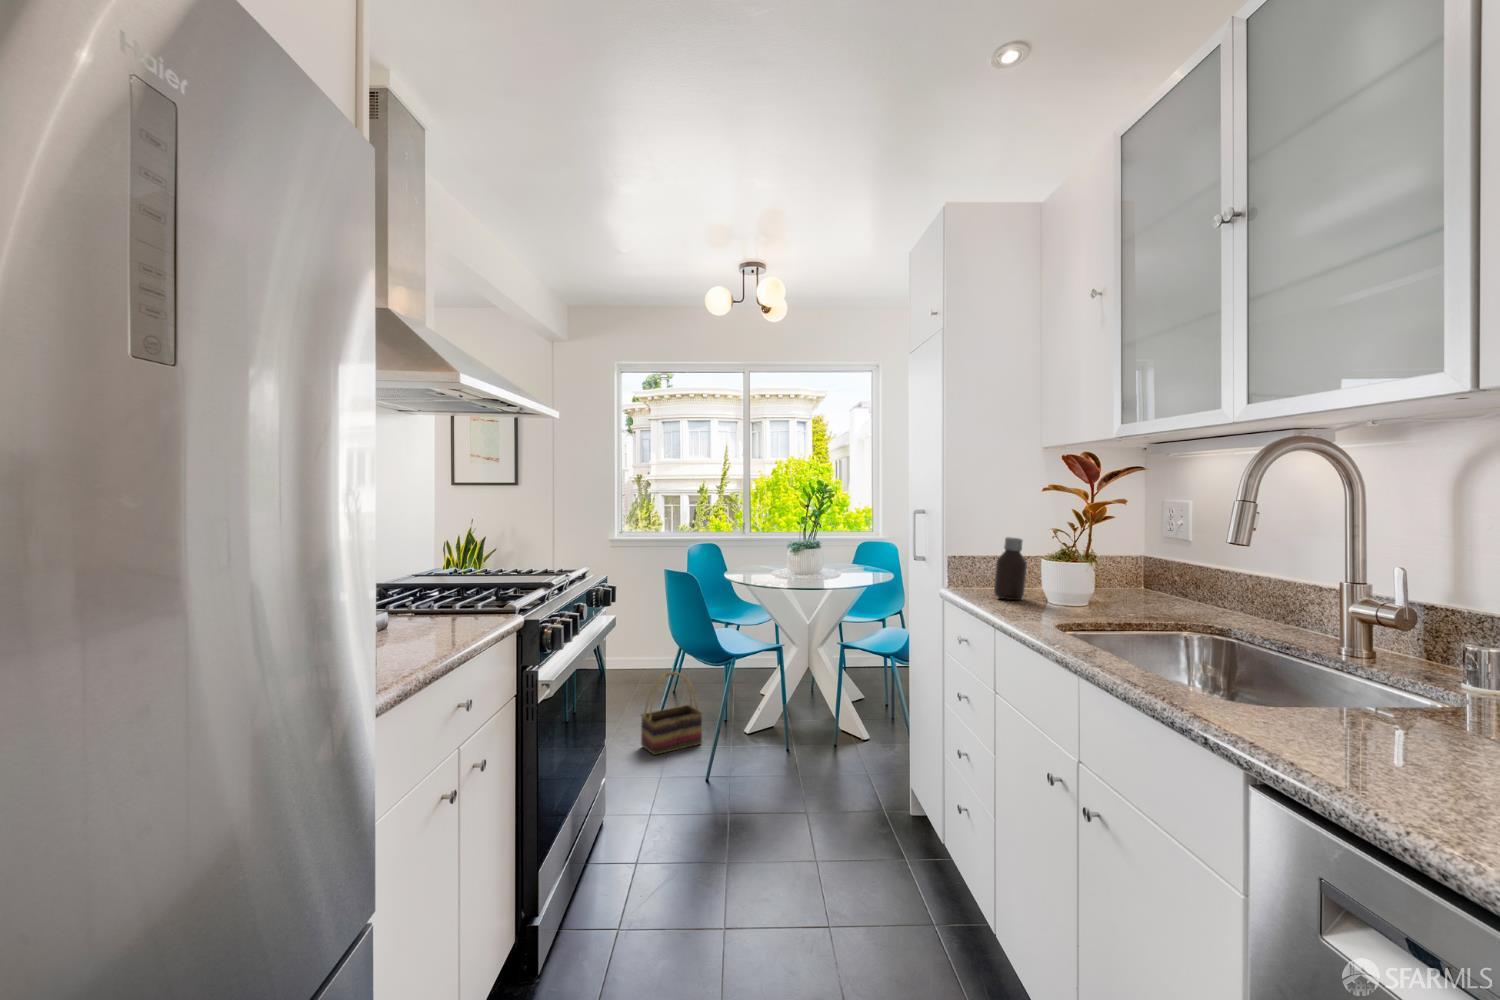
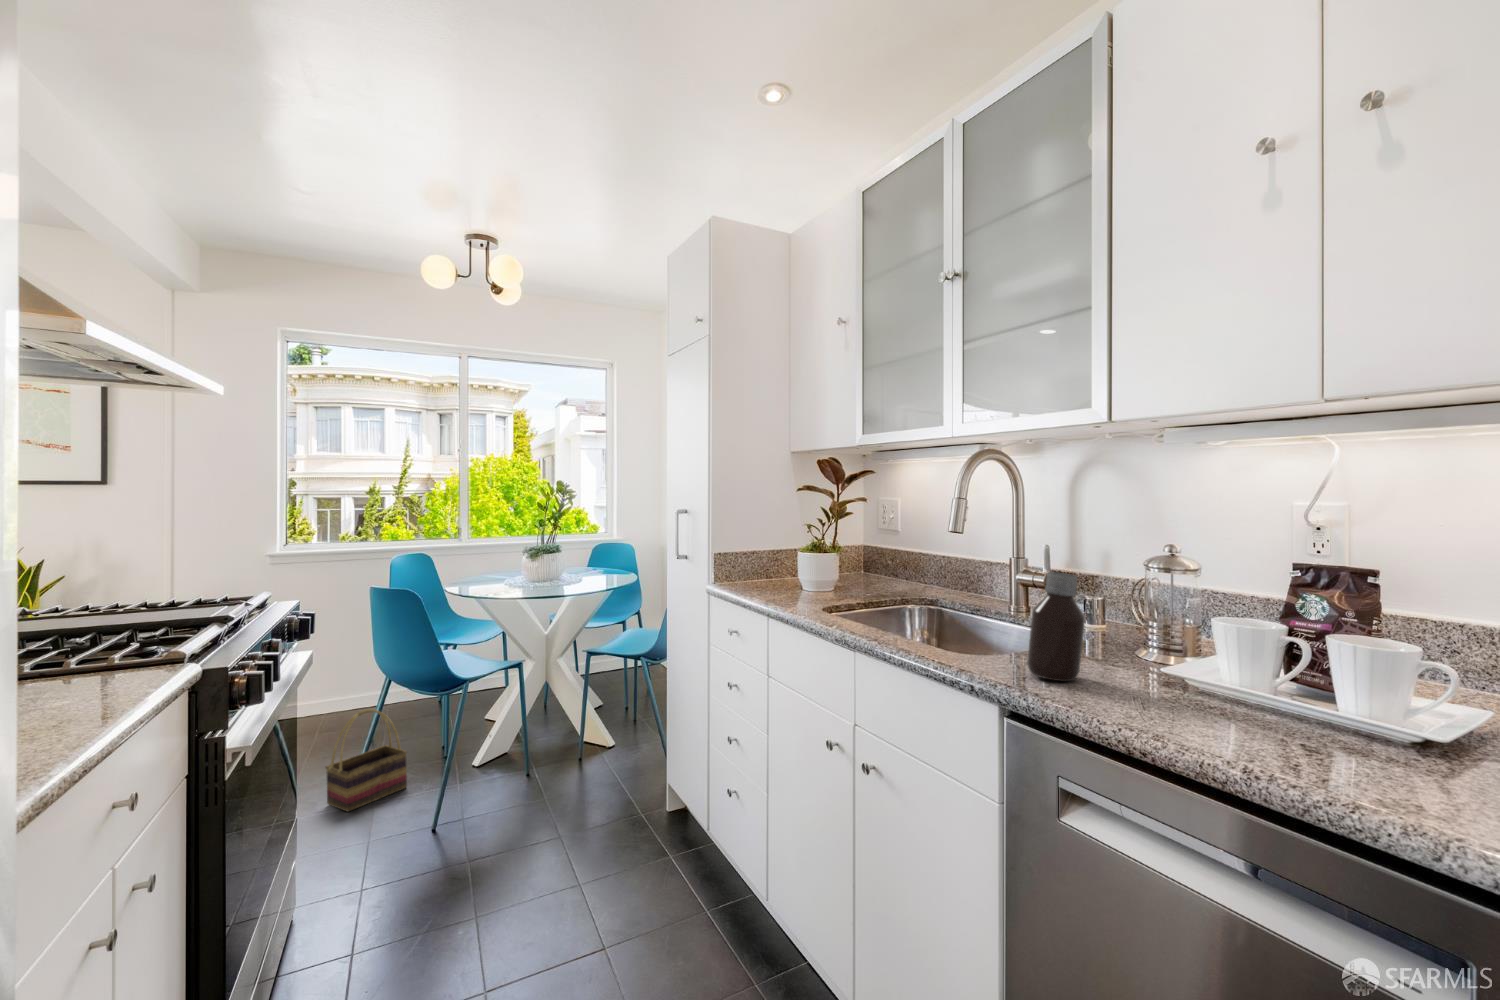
bottle: present [994,537,1027,600] -> present [1027,572,1085,681]

